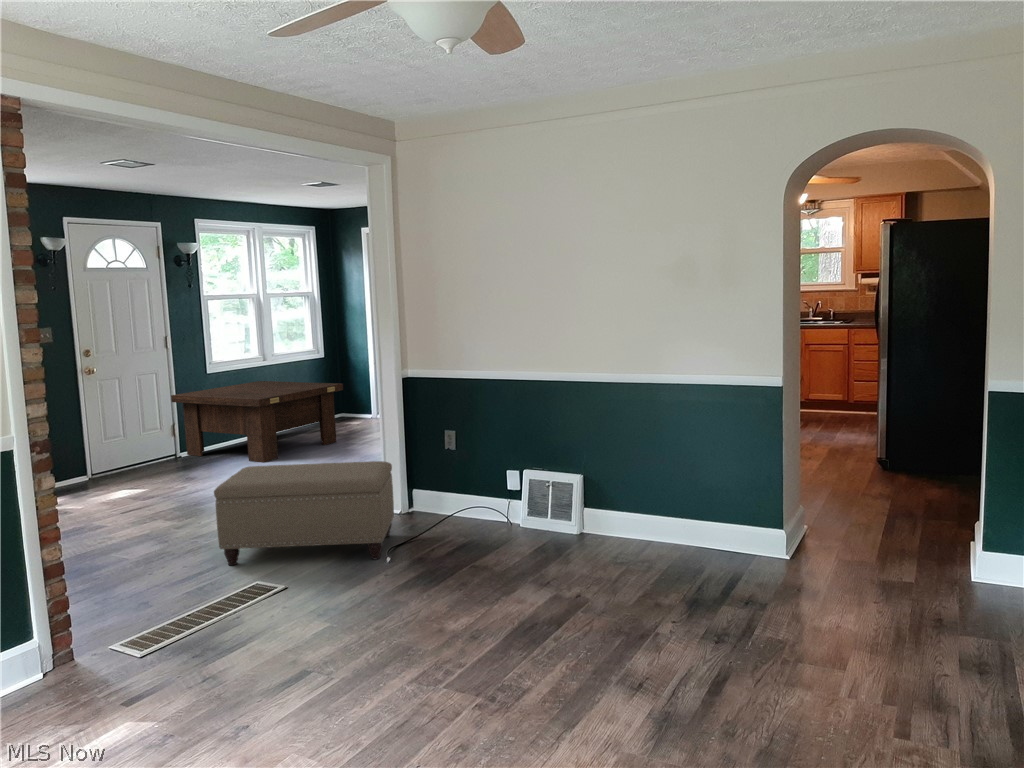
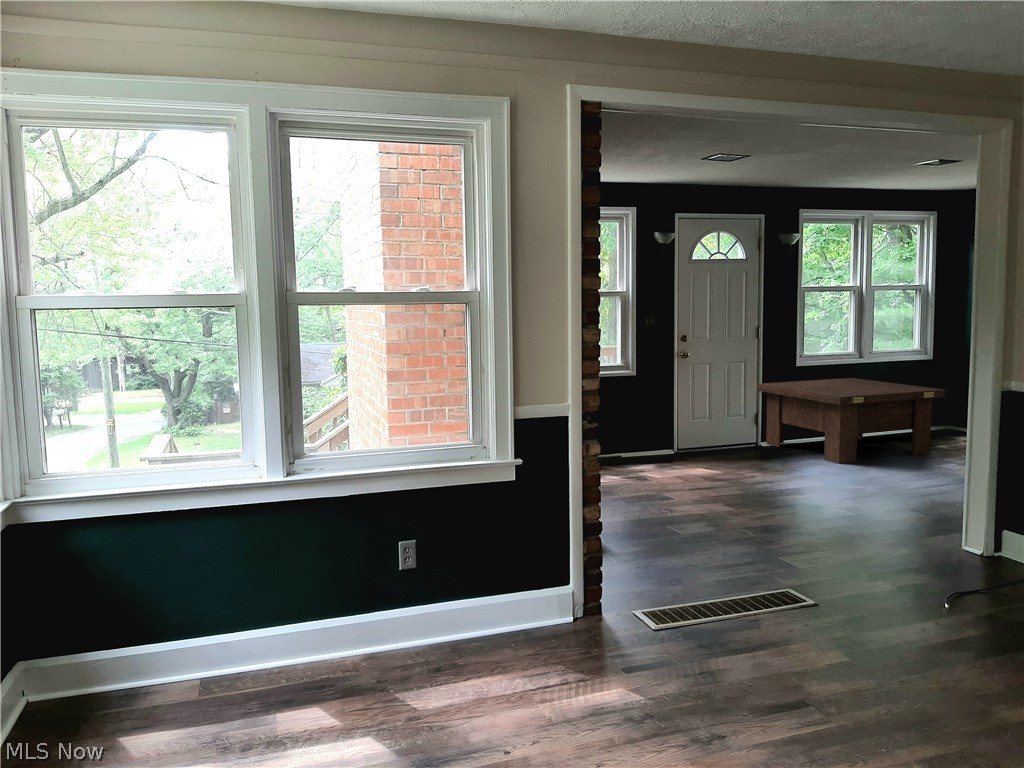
ottoman: present [214,461,394,565] -> none [757,466,972,601]

